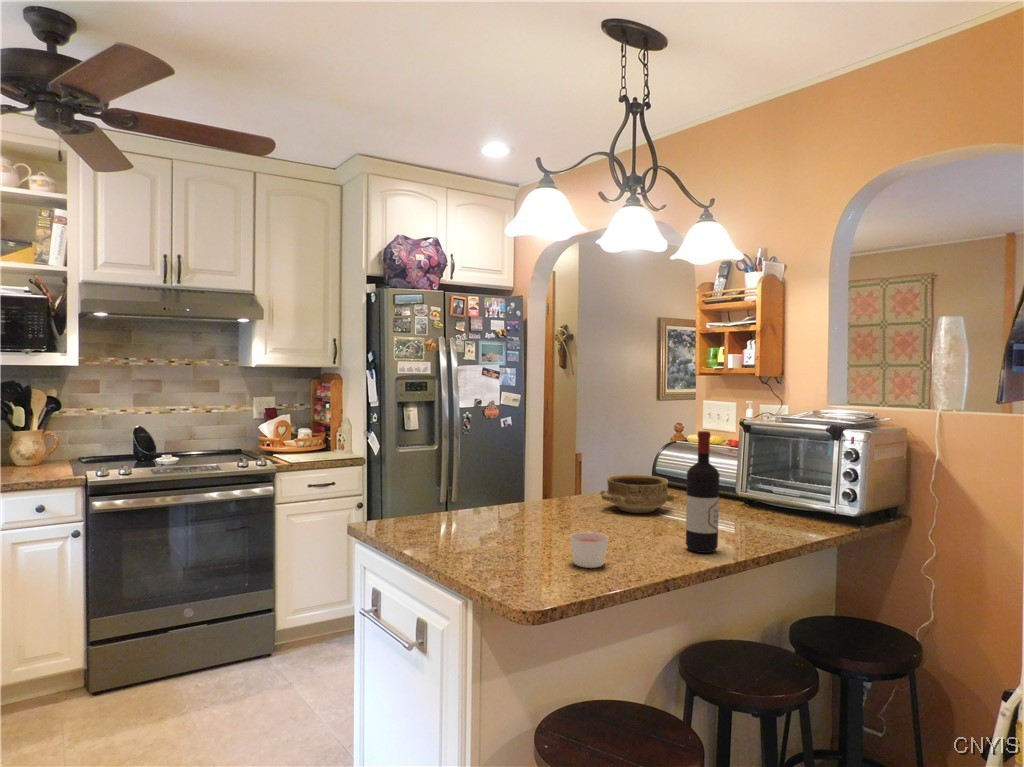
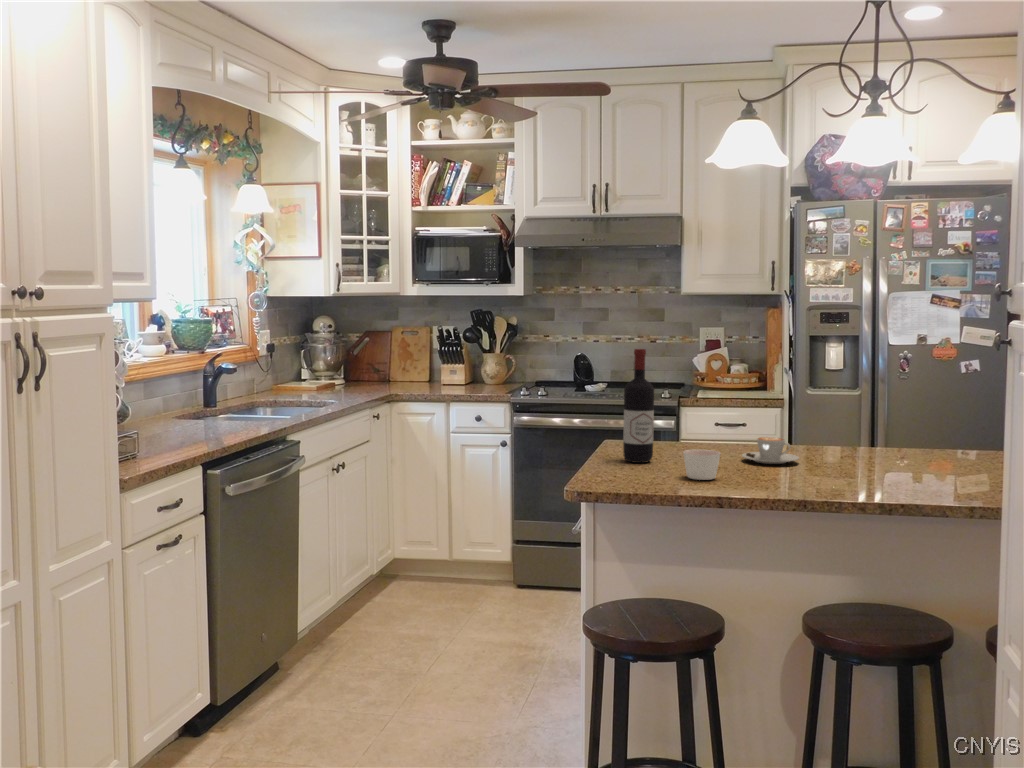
wine bottle: present [686,431,720,553] -> present [623,349,654,463]
ceramic bowl: present [600,474,674,513] -> none [862,422,961,466]
coffee cup: none [540,504,593,532] -> present [742,437,799,464]

